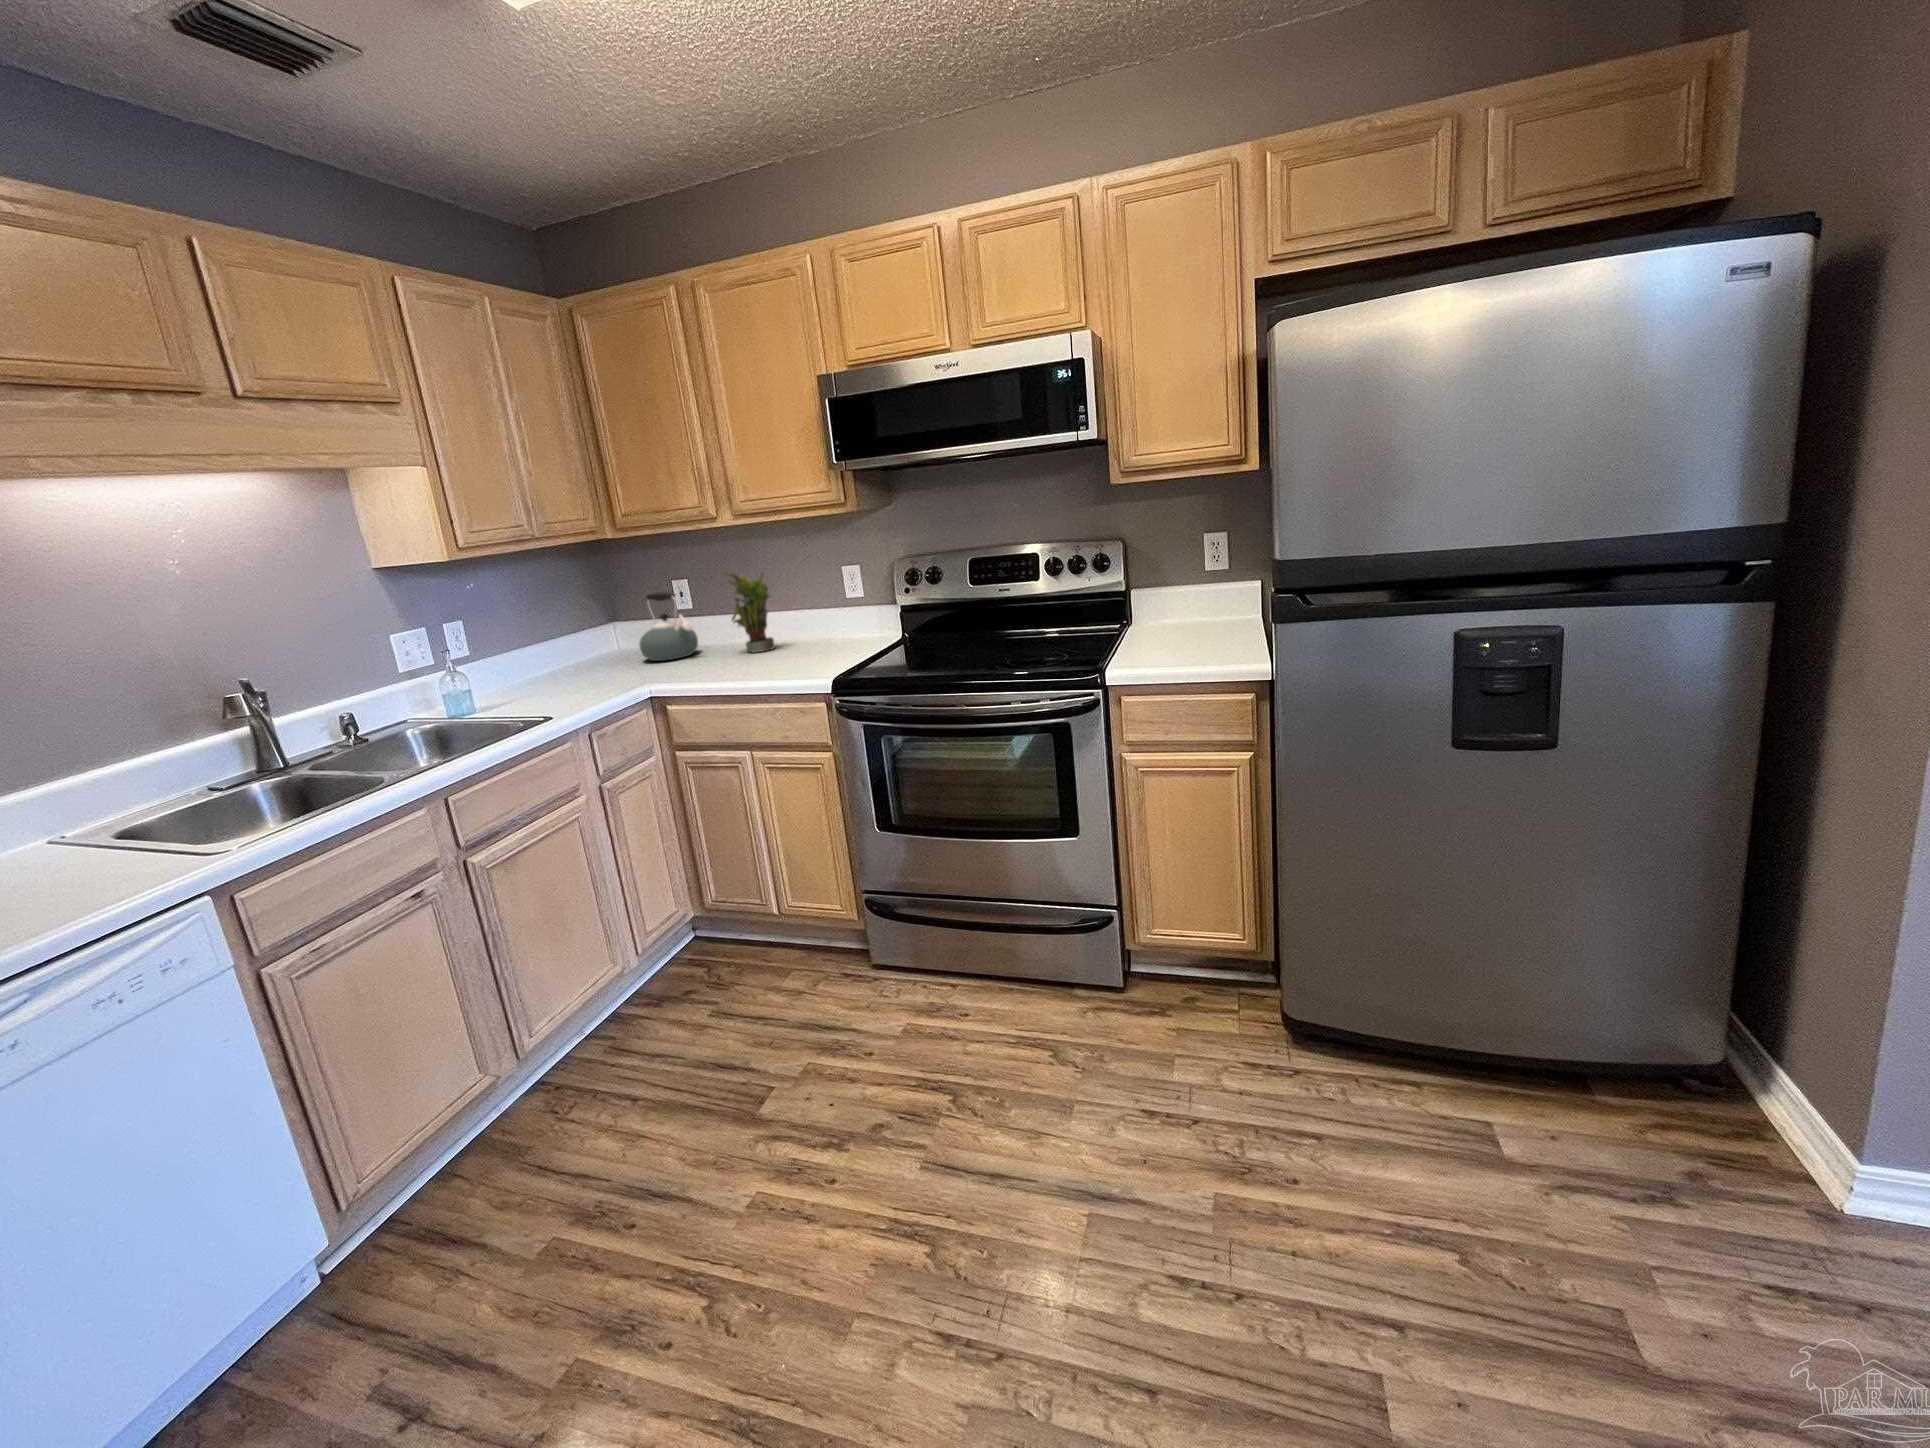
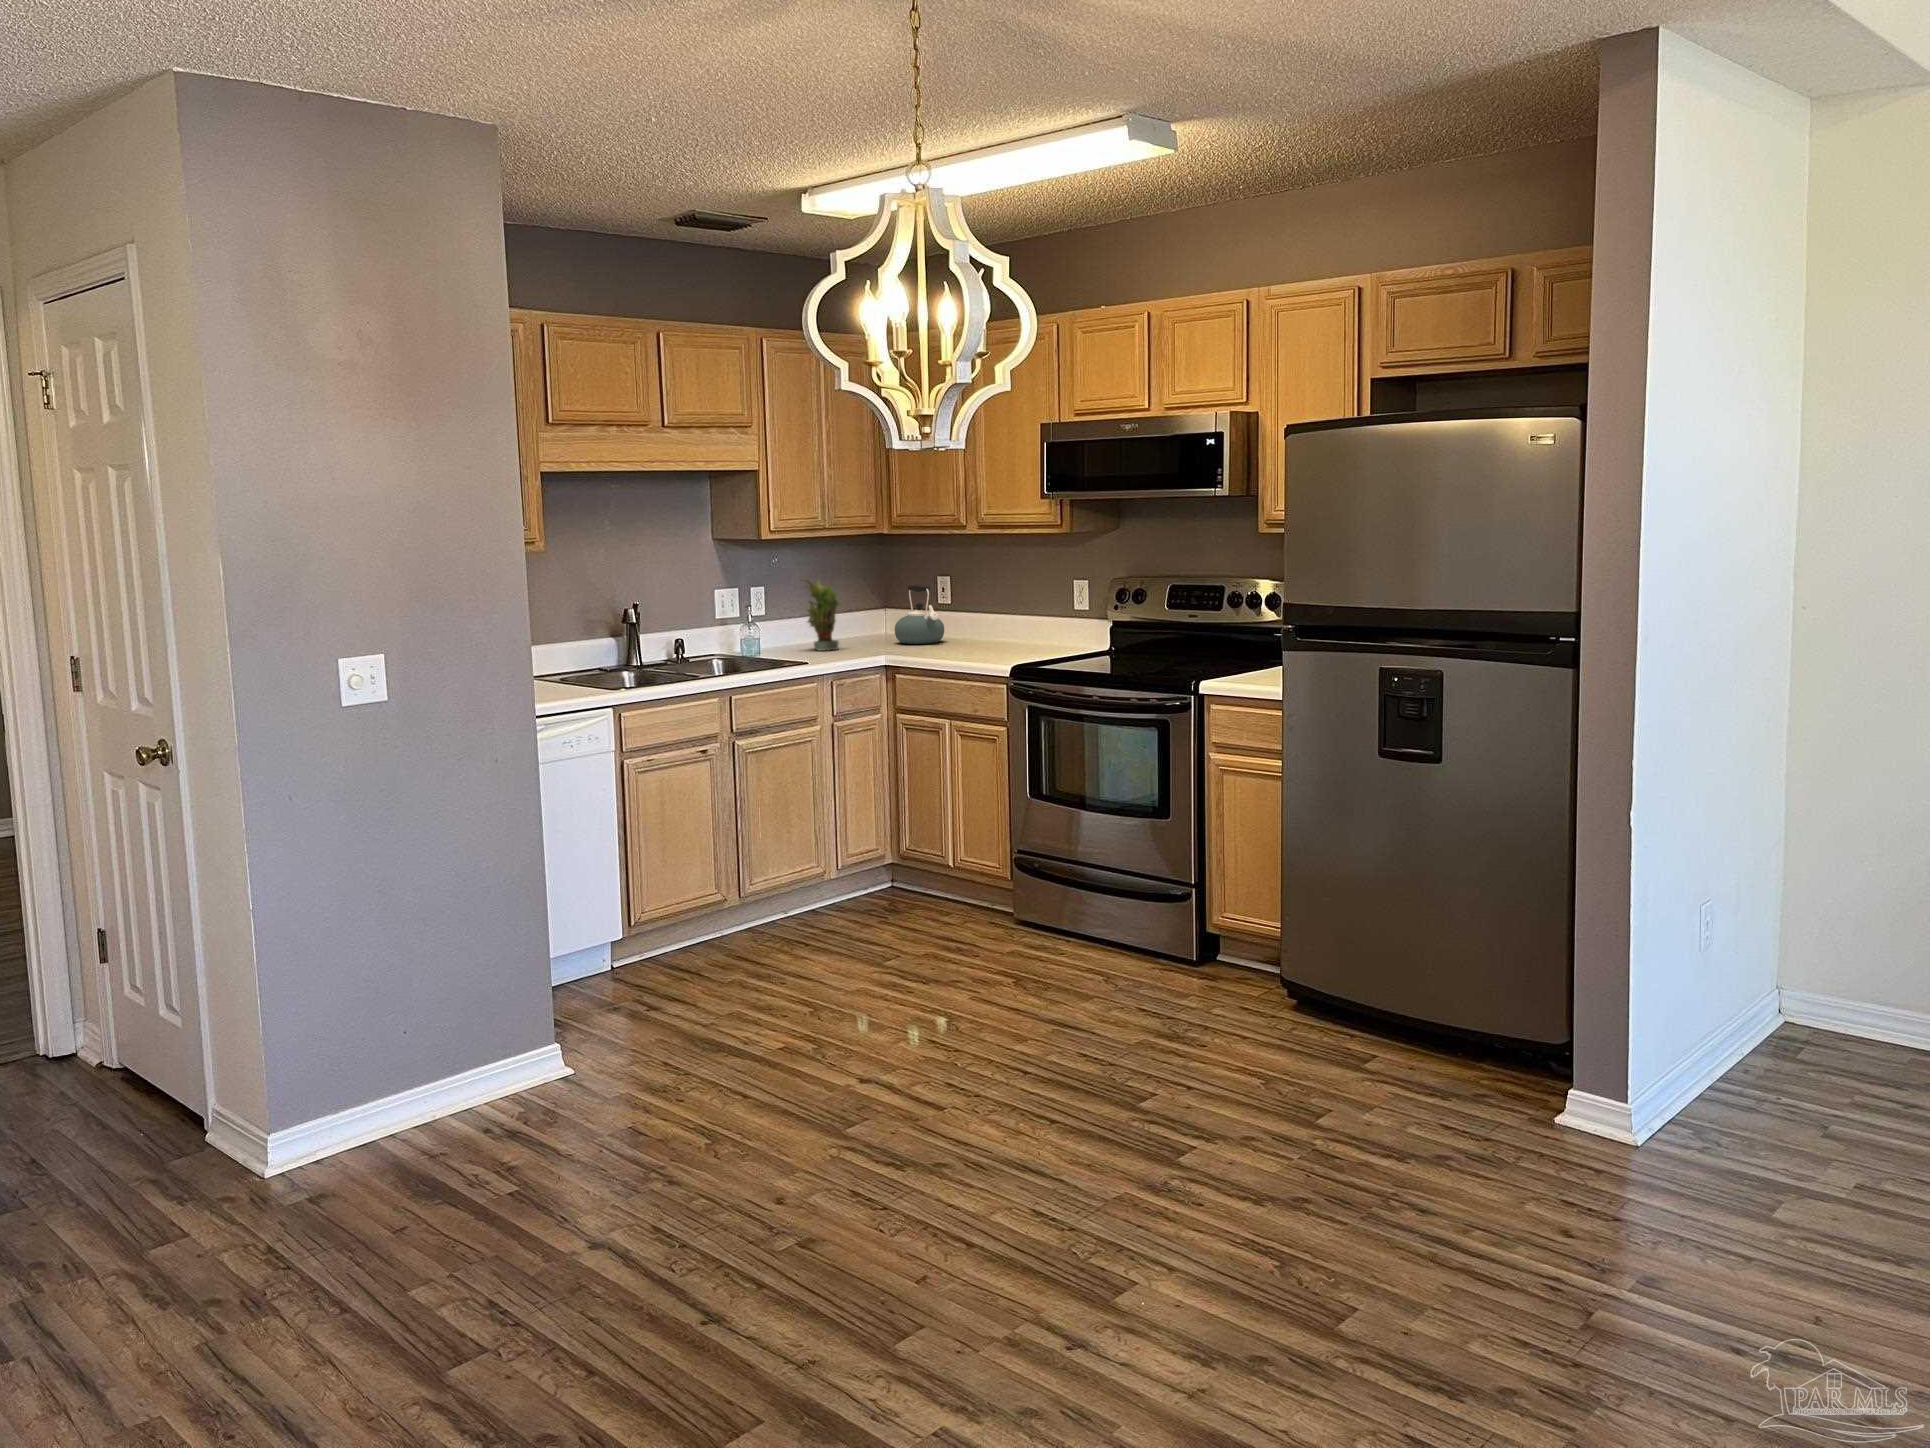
potted plant: present [723,573,775,653] -> present [802,579,841,651]

